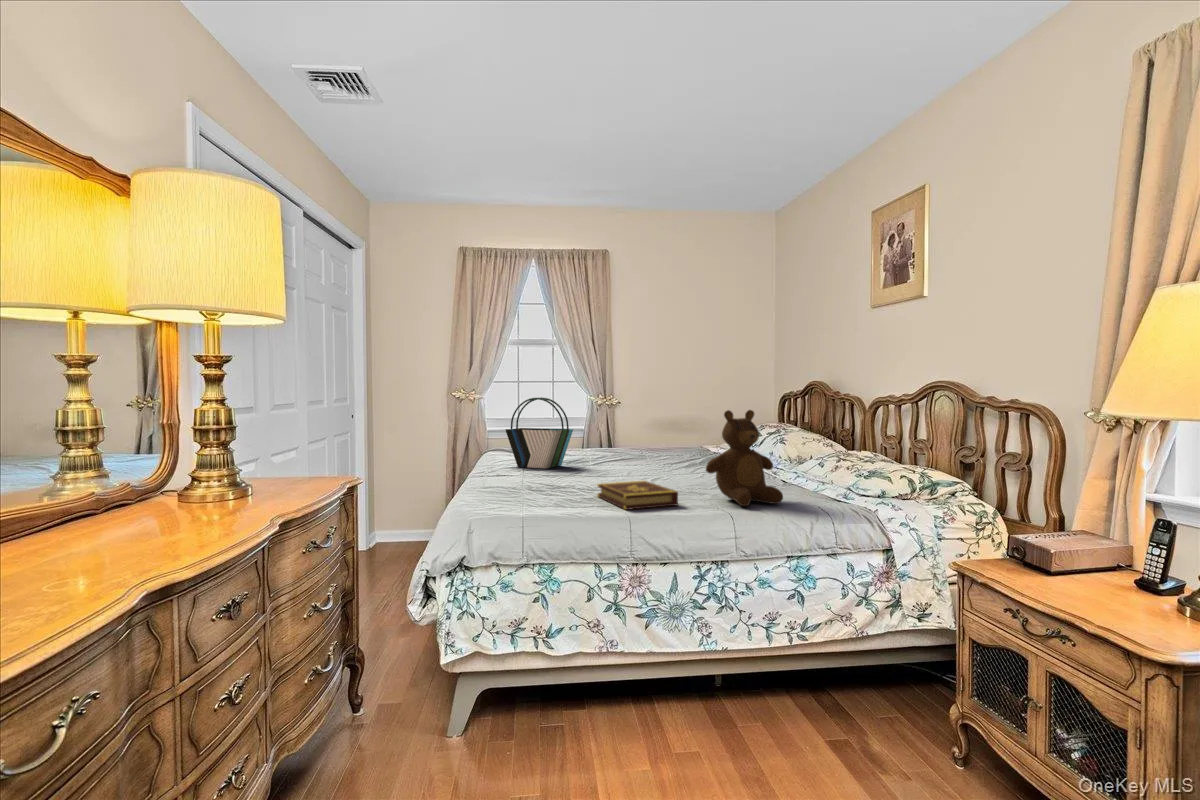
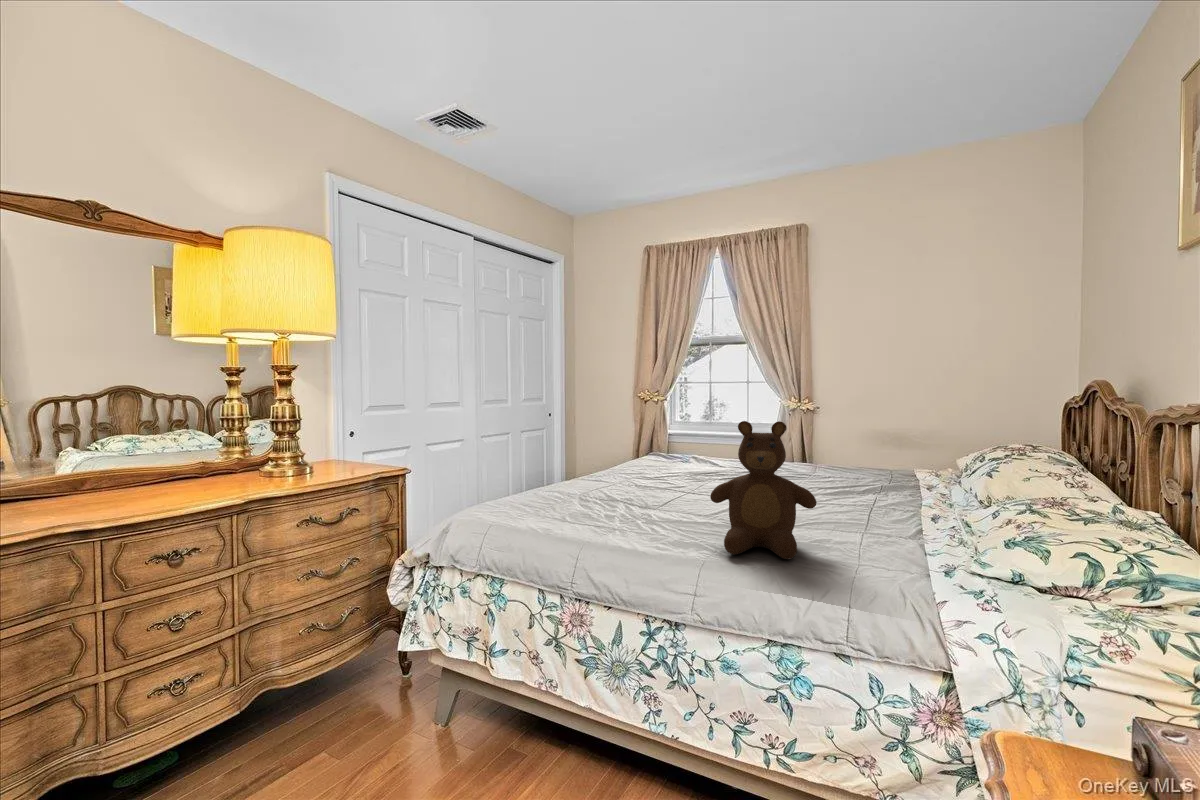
tote bag: present [506,397,573,469] -> none [639,396,700,472]
book: present [597,481,678,510] -> none [595,497,676,538]

